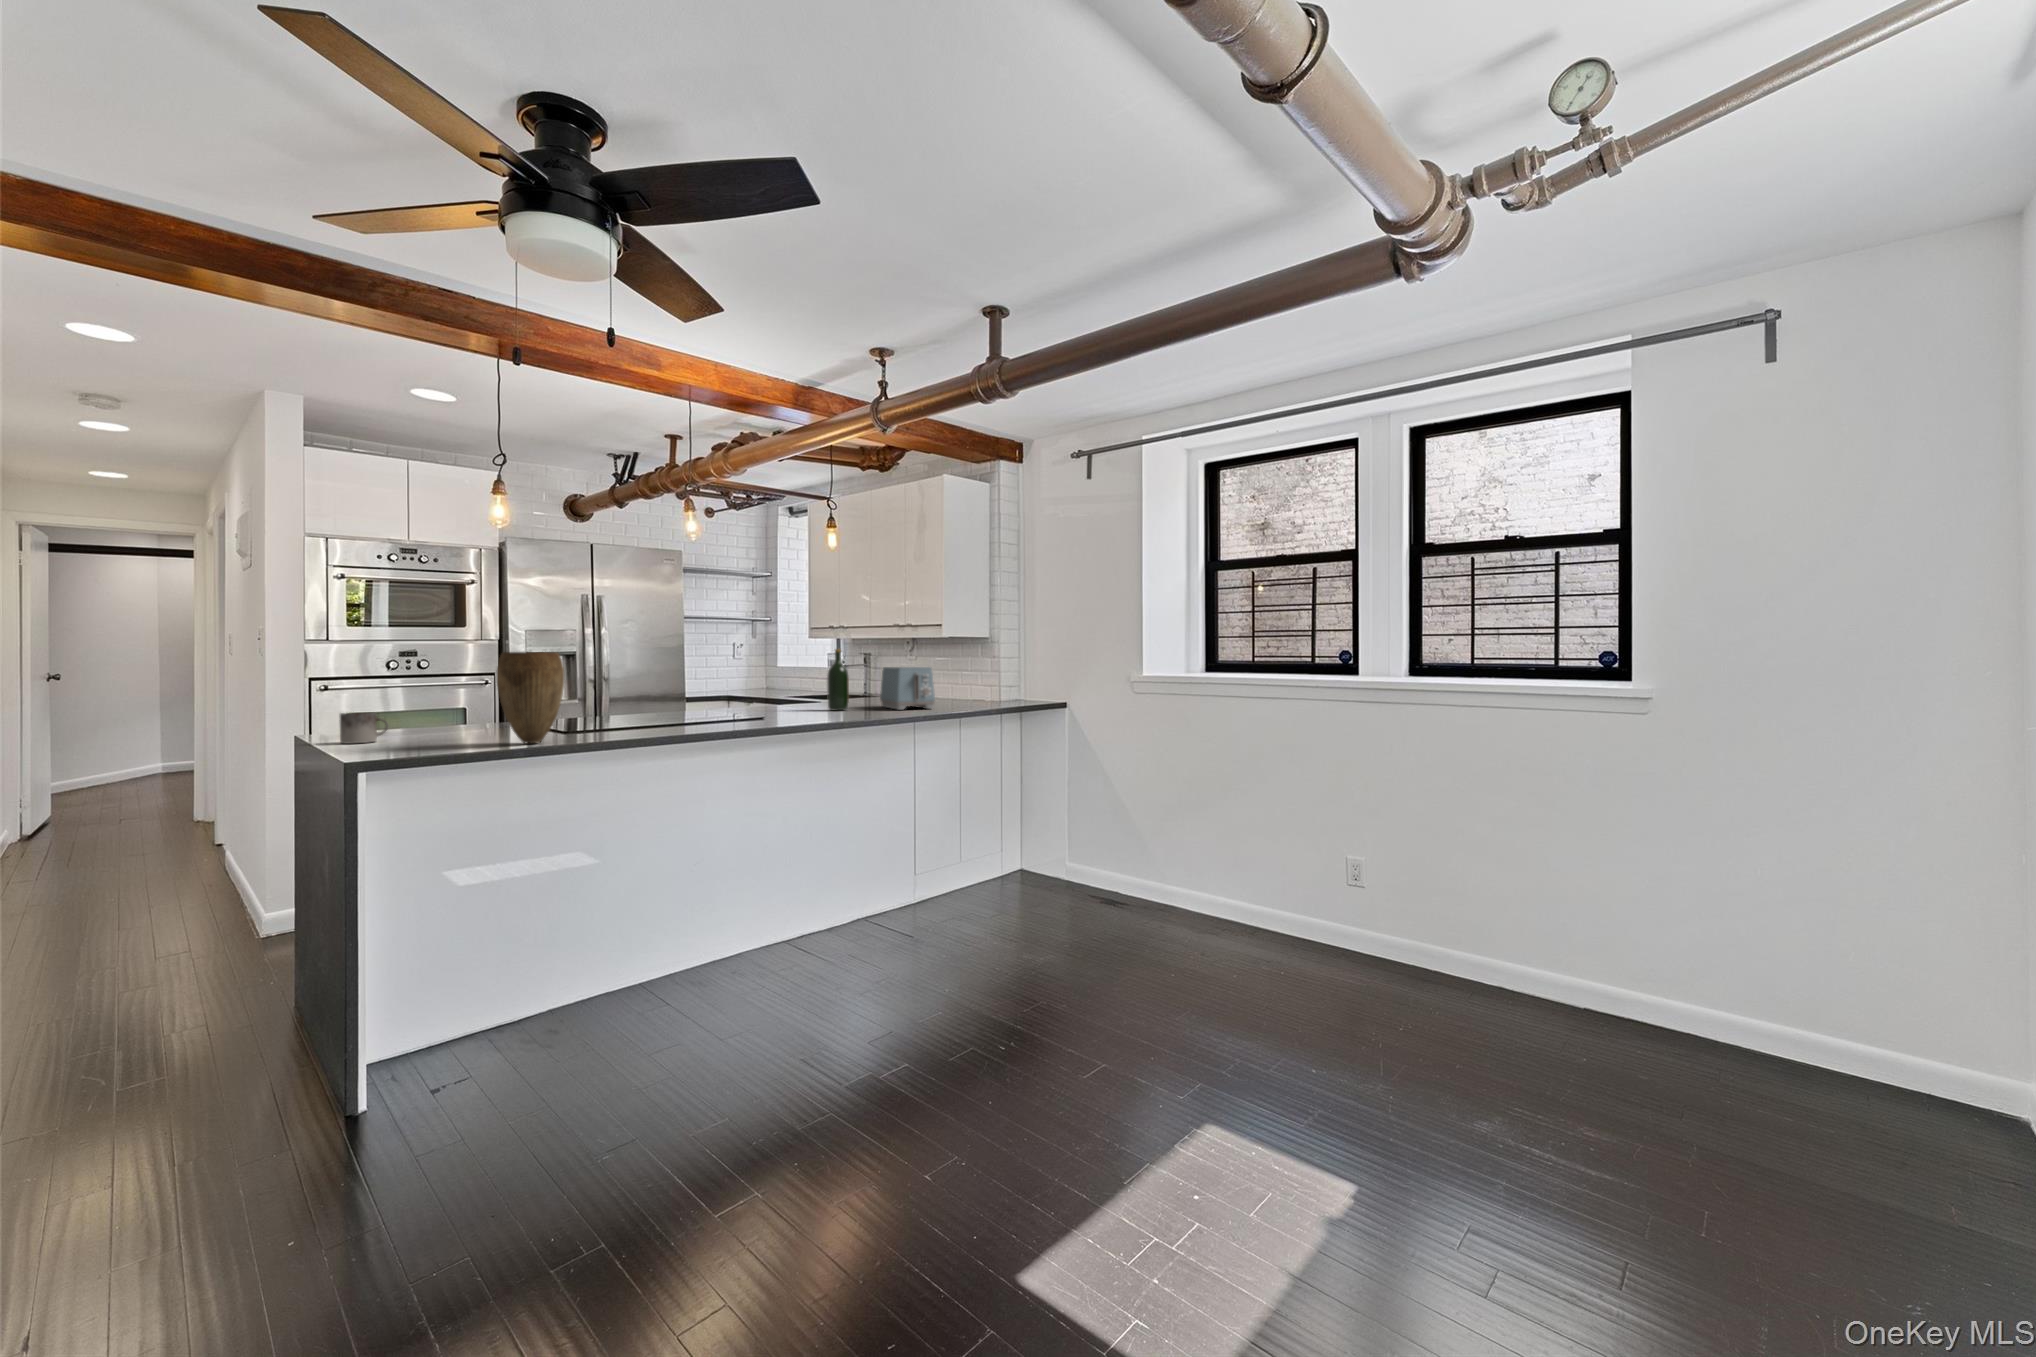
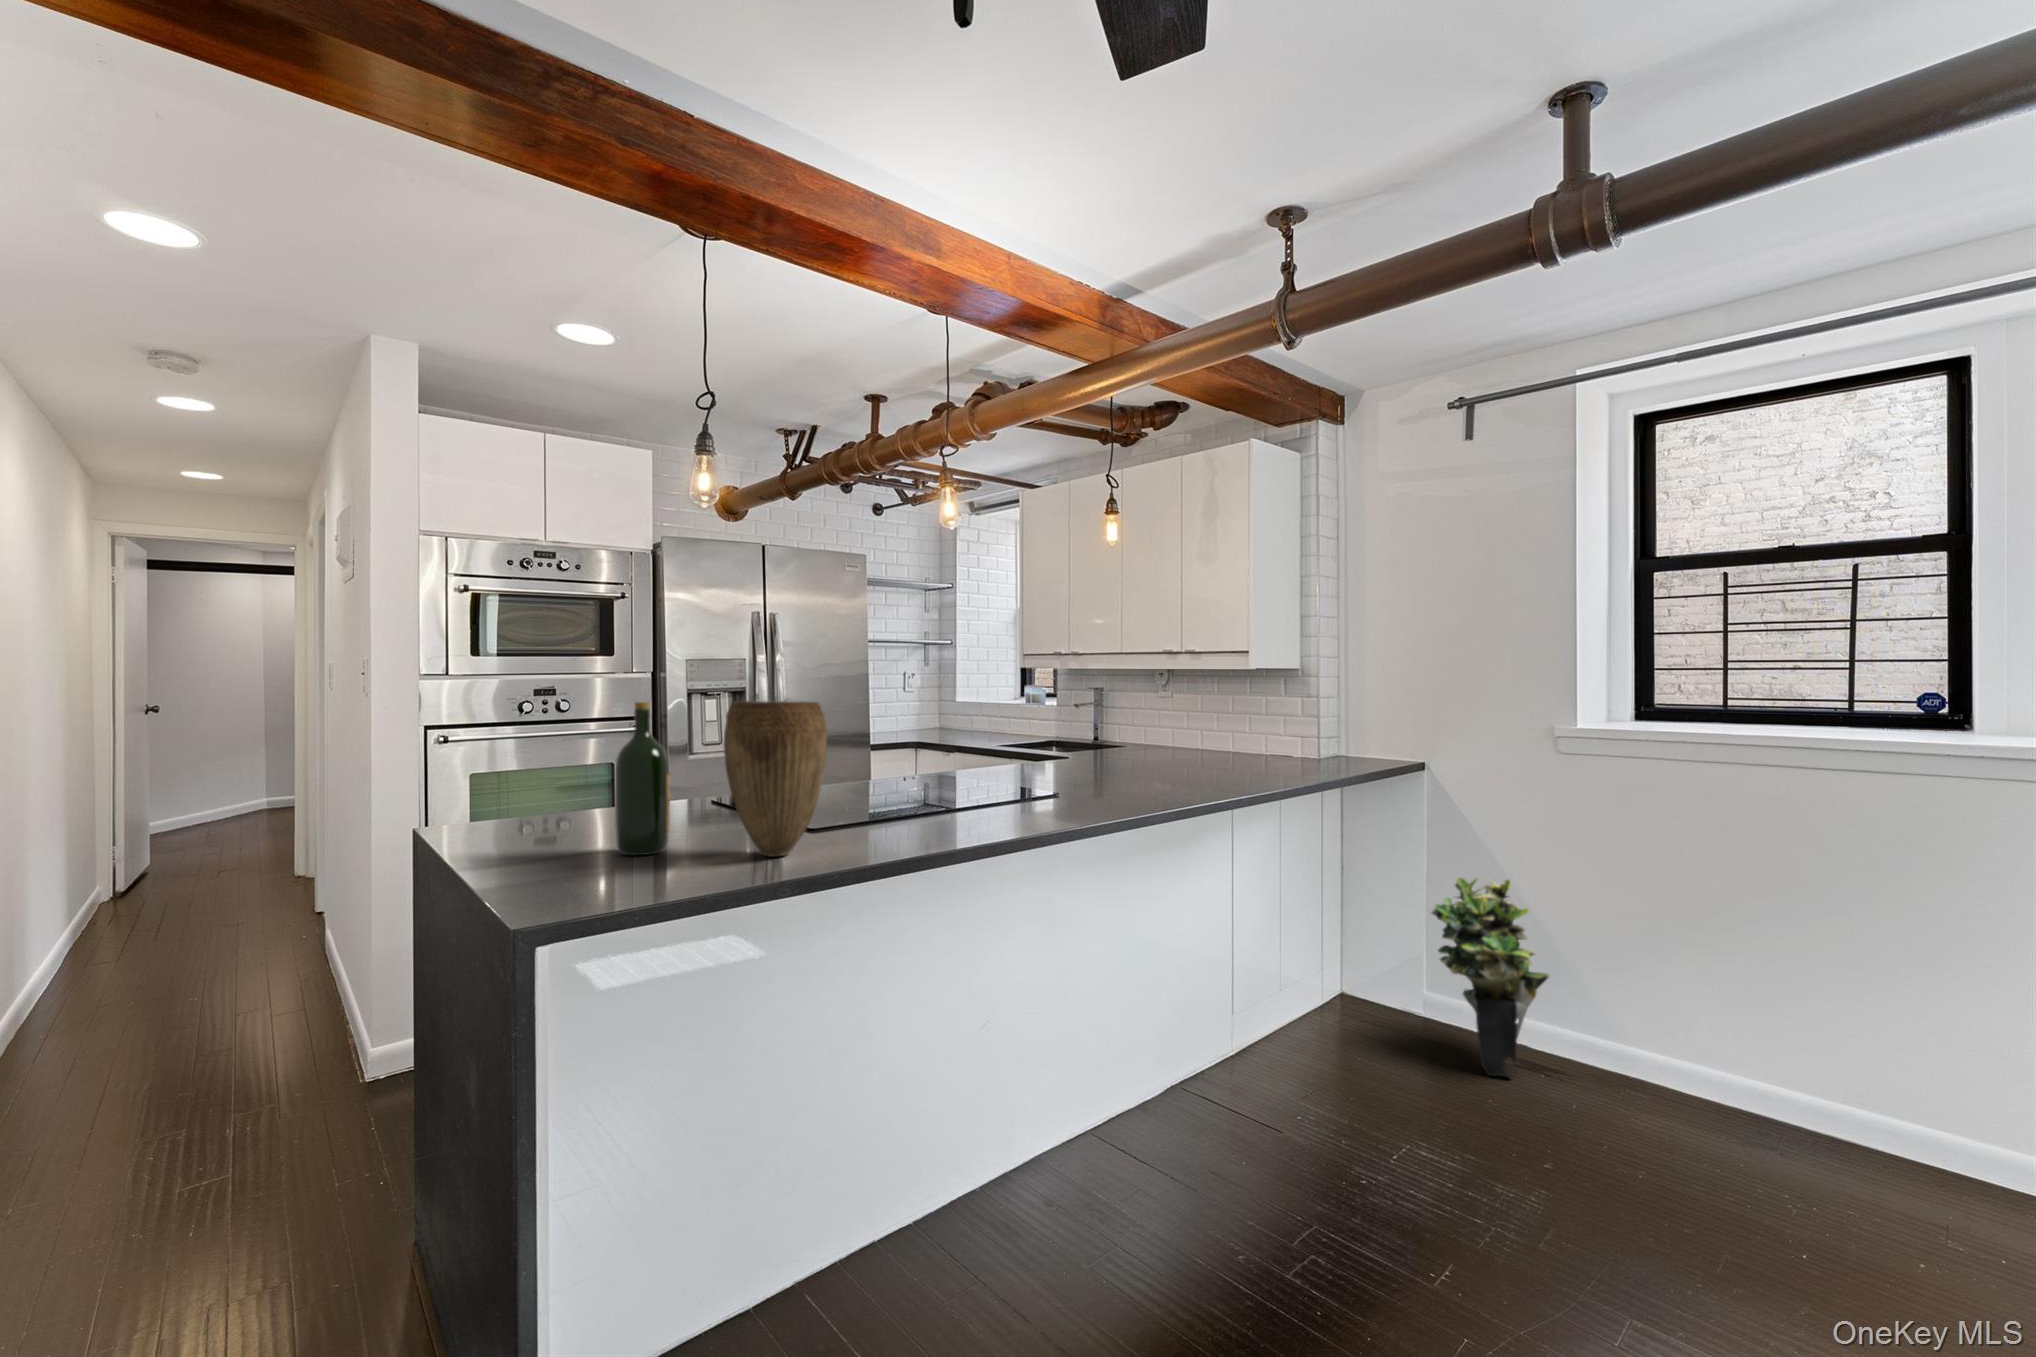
wine bottle: present [827,649,849,711] -> present [615,702,670,855]
toaster: present [880,667,935,710] -> none [1173,709,1267,774]
mug: present [340,712,388,744] -> none [472,793,543,847]
potted plant: none [1051,781,1119,910] -> present [1431,877,1549,1077]

